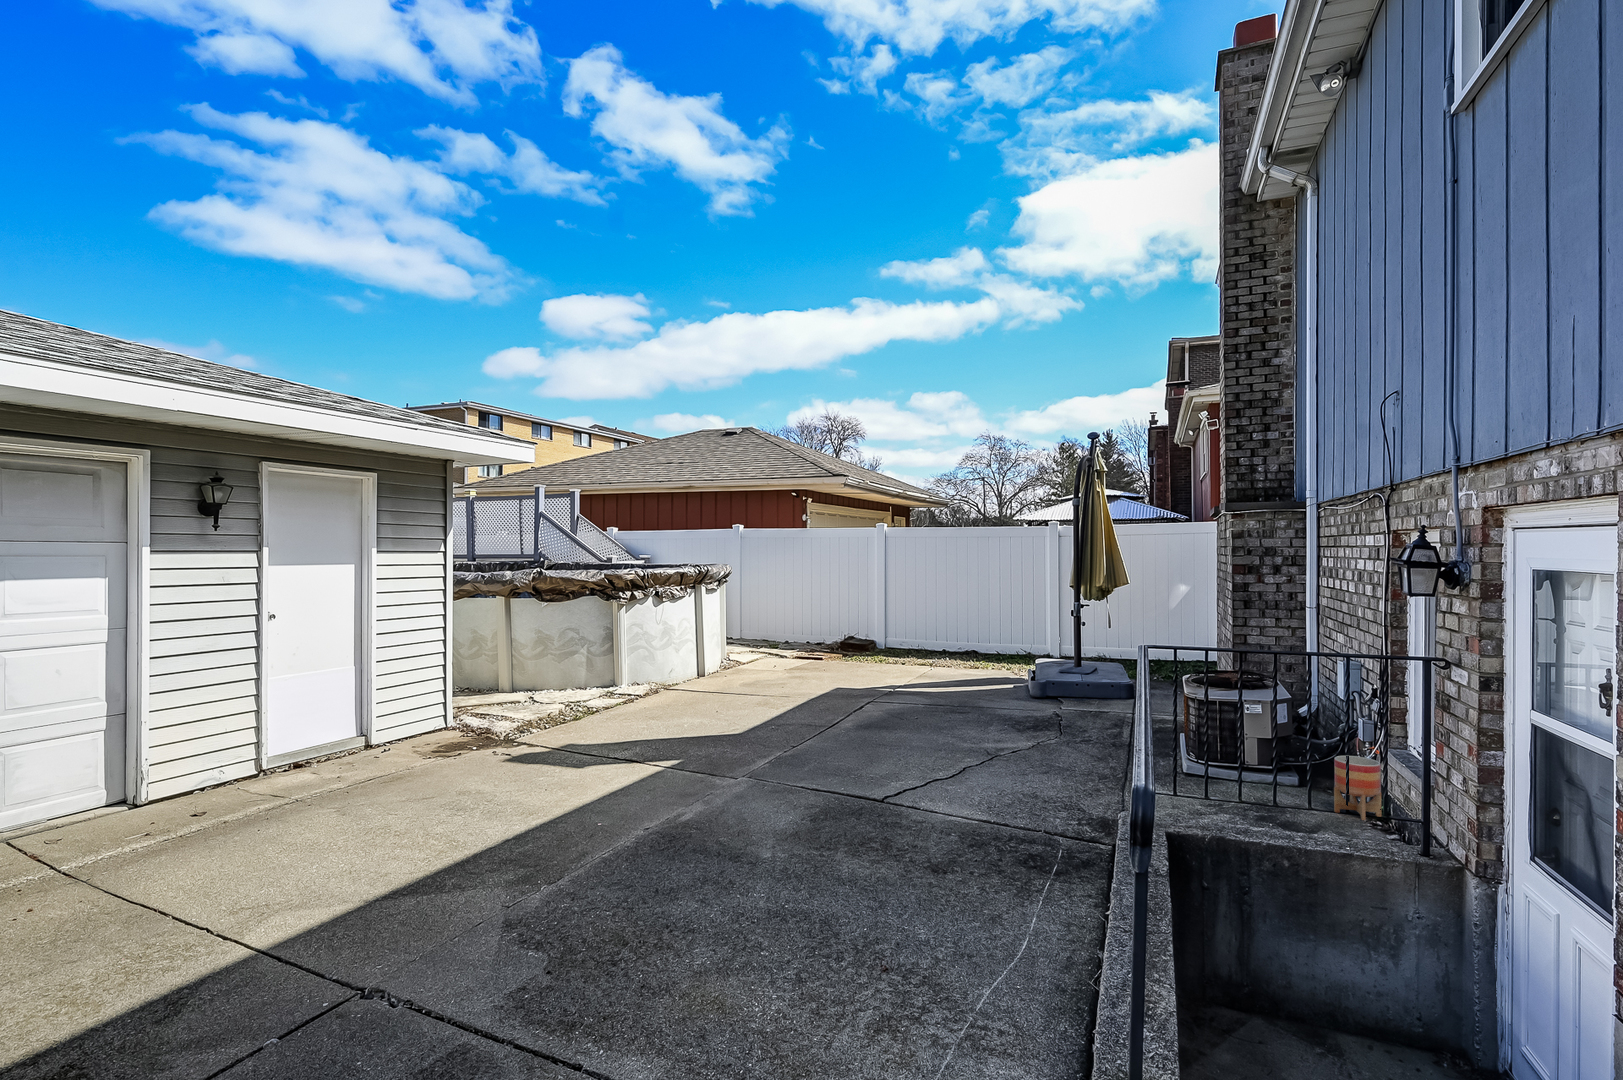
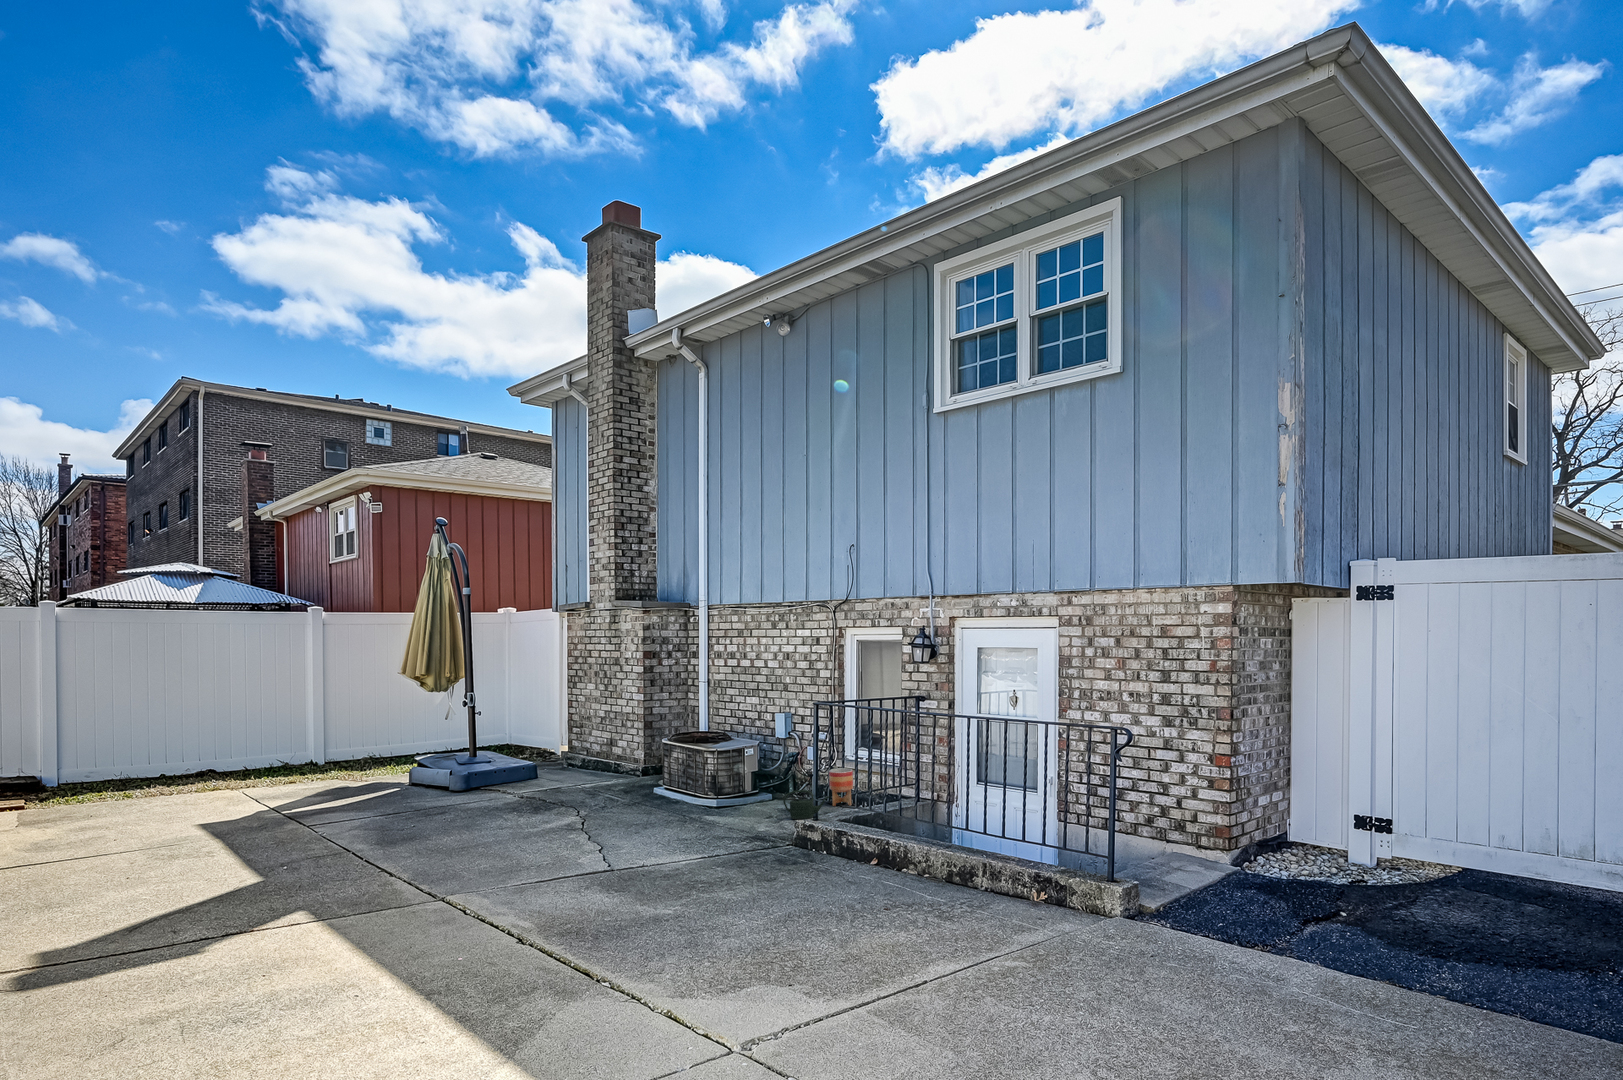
watering can: none [1219,767,1286,814] -> present [783,790,829,819]

